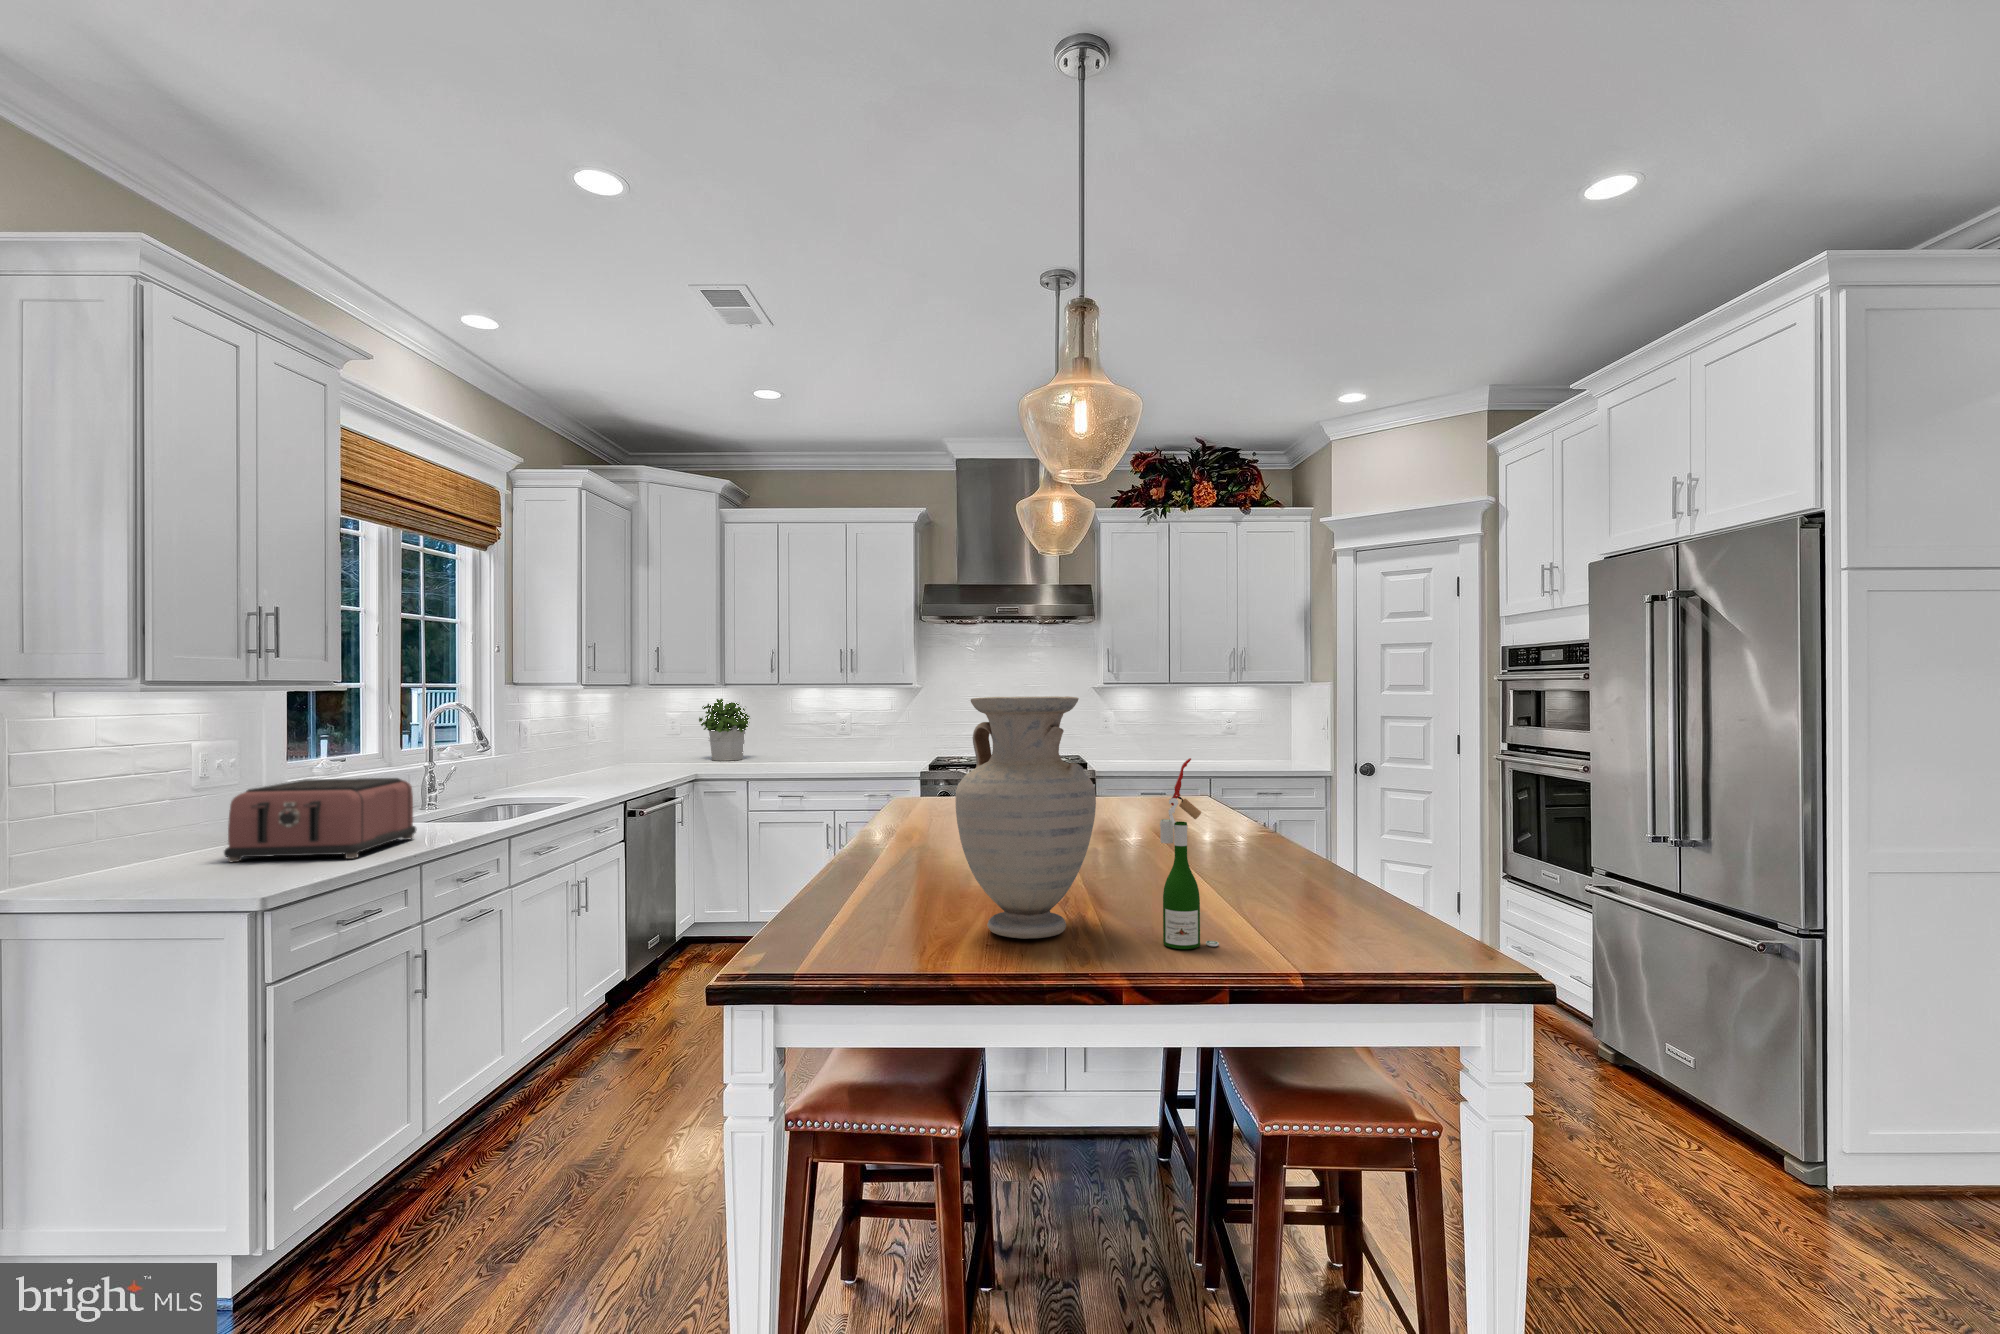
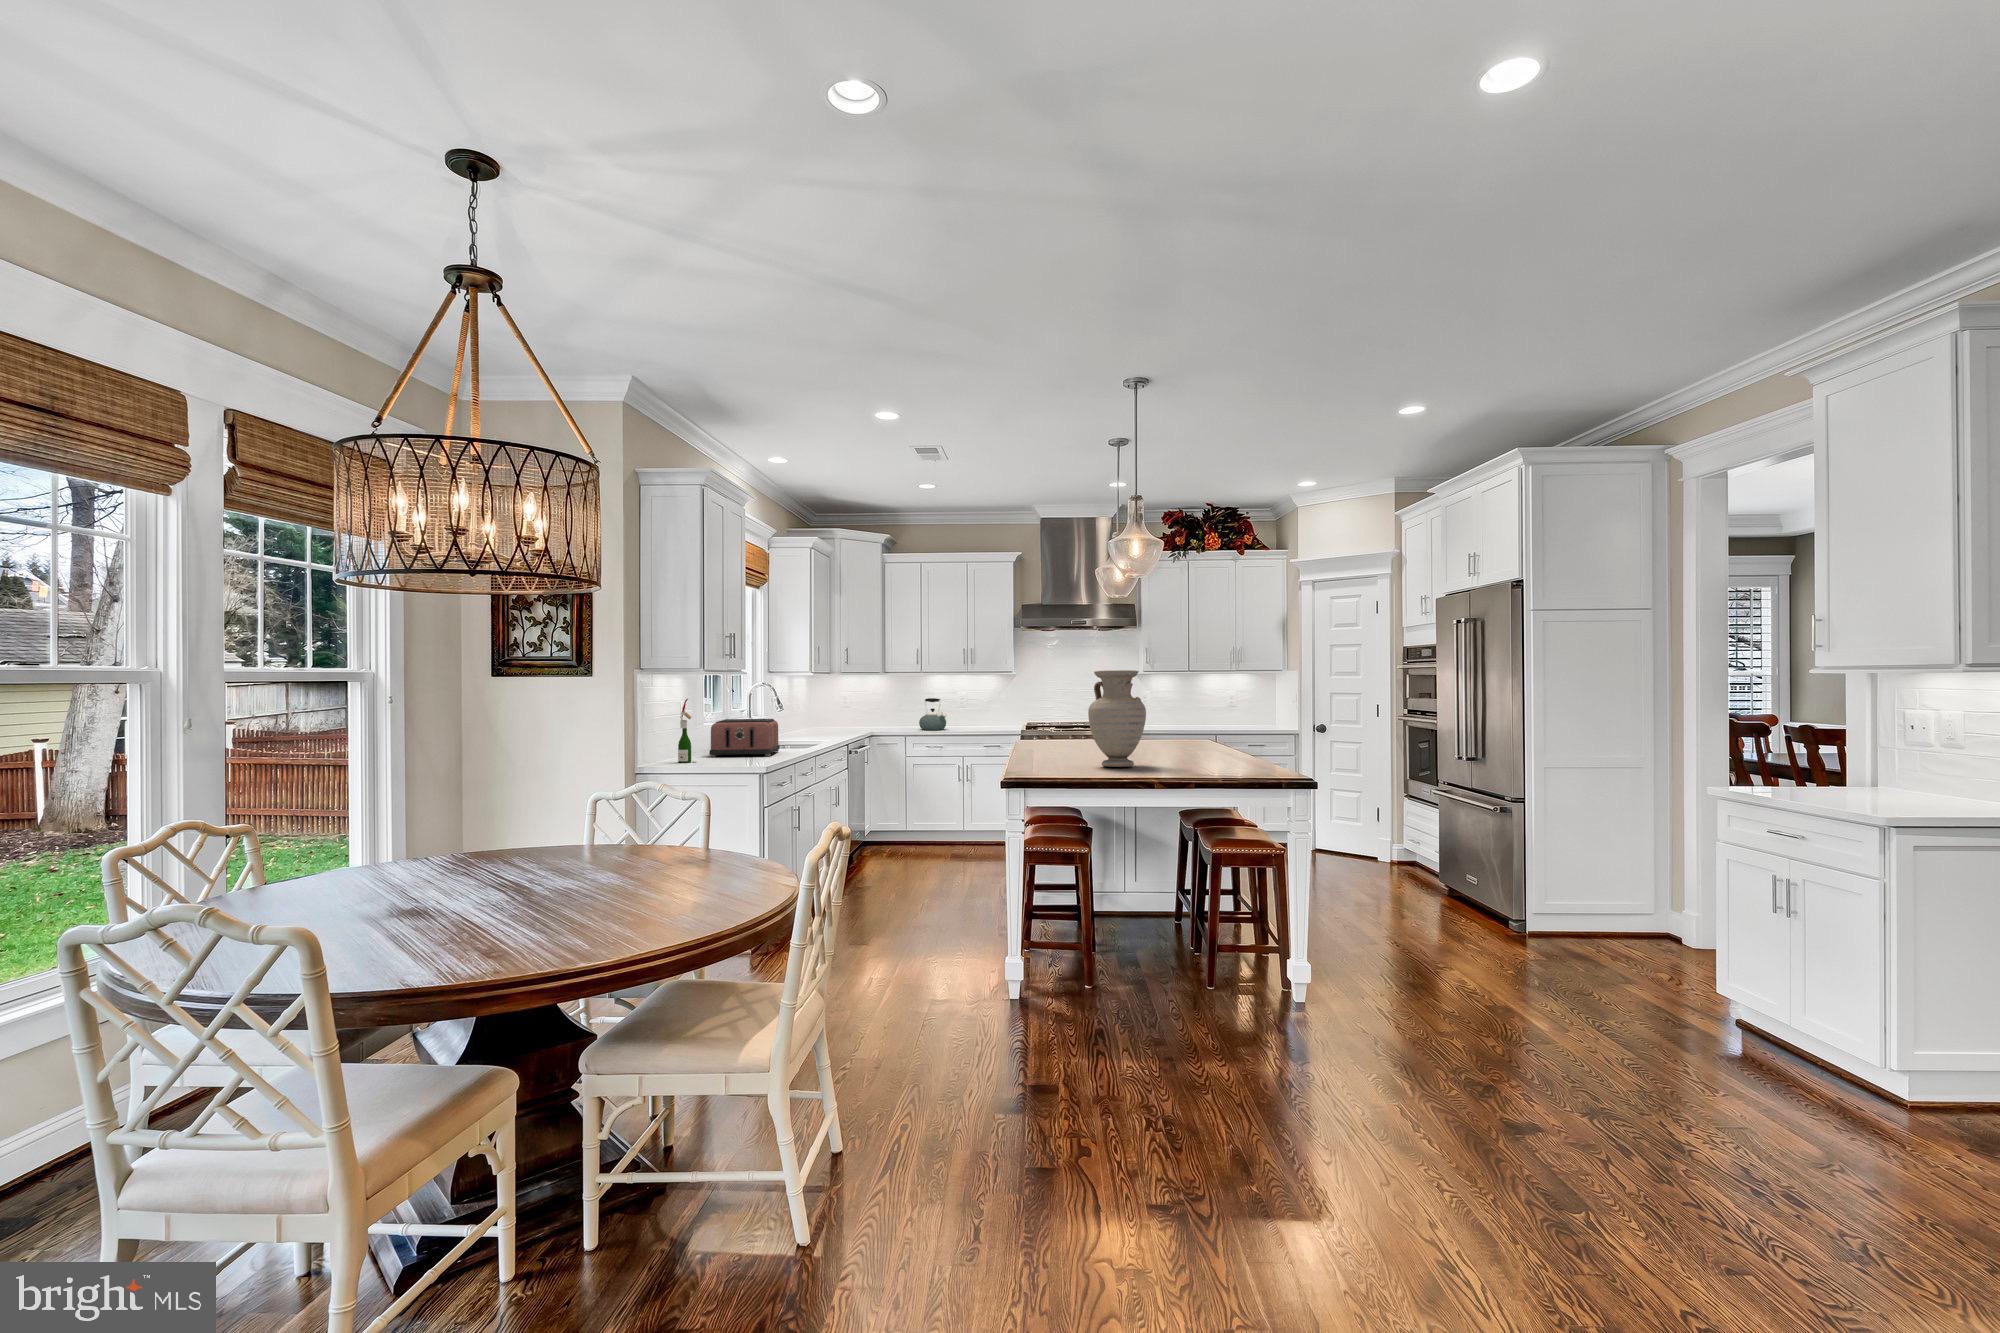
potted plant: present [699,699,750,761] -> none [863,683,898,726]
kettle: none [771,723,812,771] -> present [919,698,947,730]
wine bottle: present [1160,758,1219,949] -> present [678,699,697,763]

